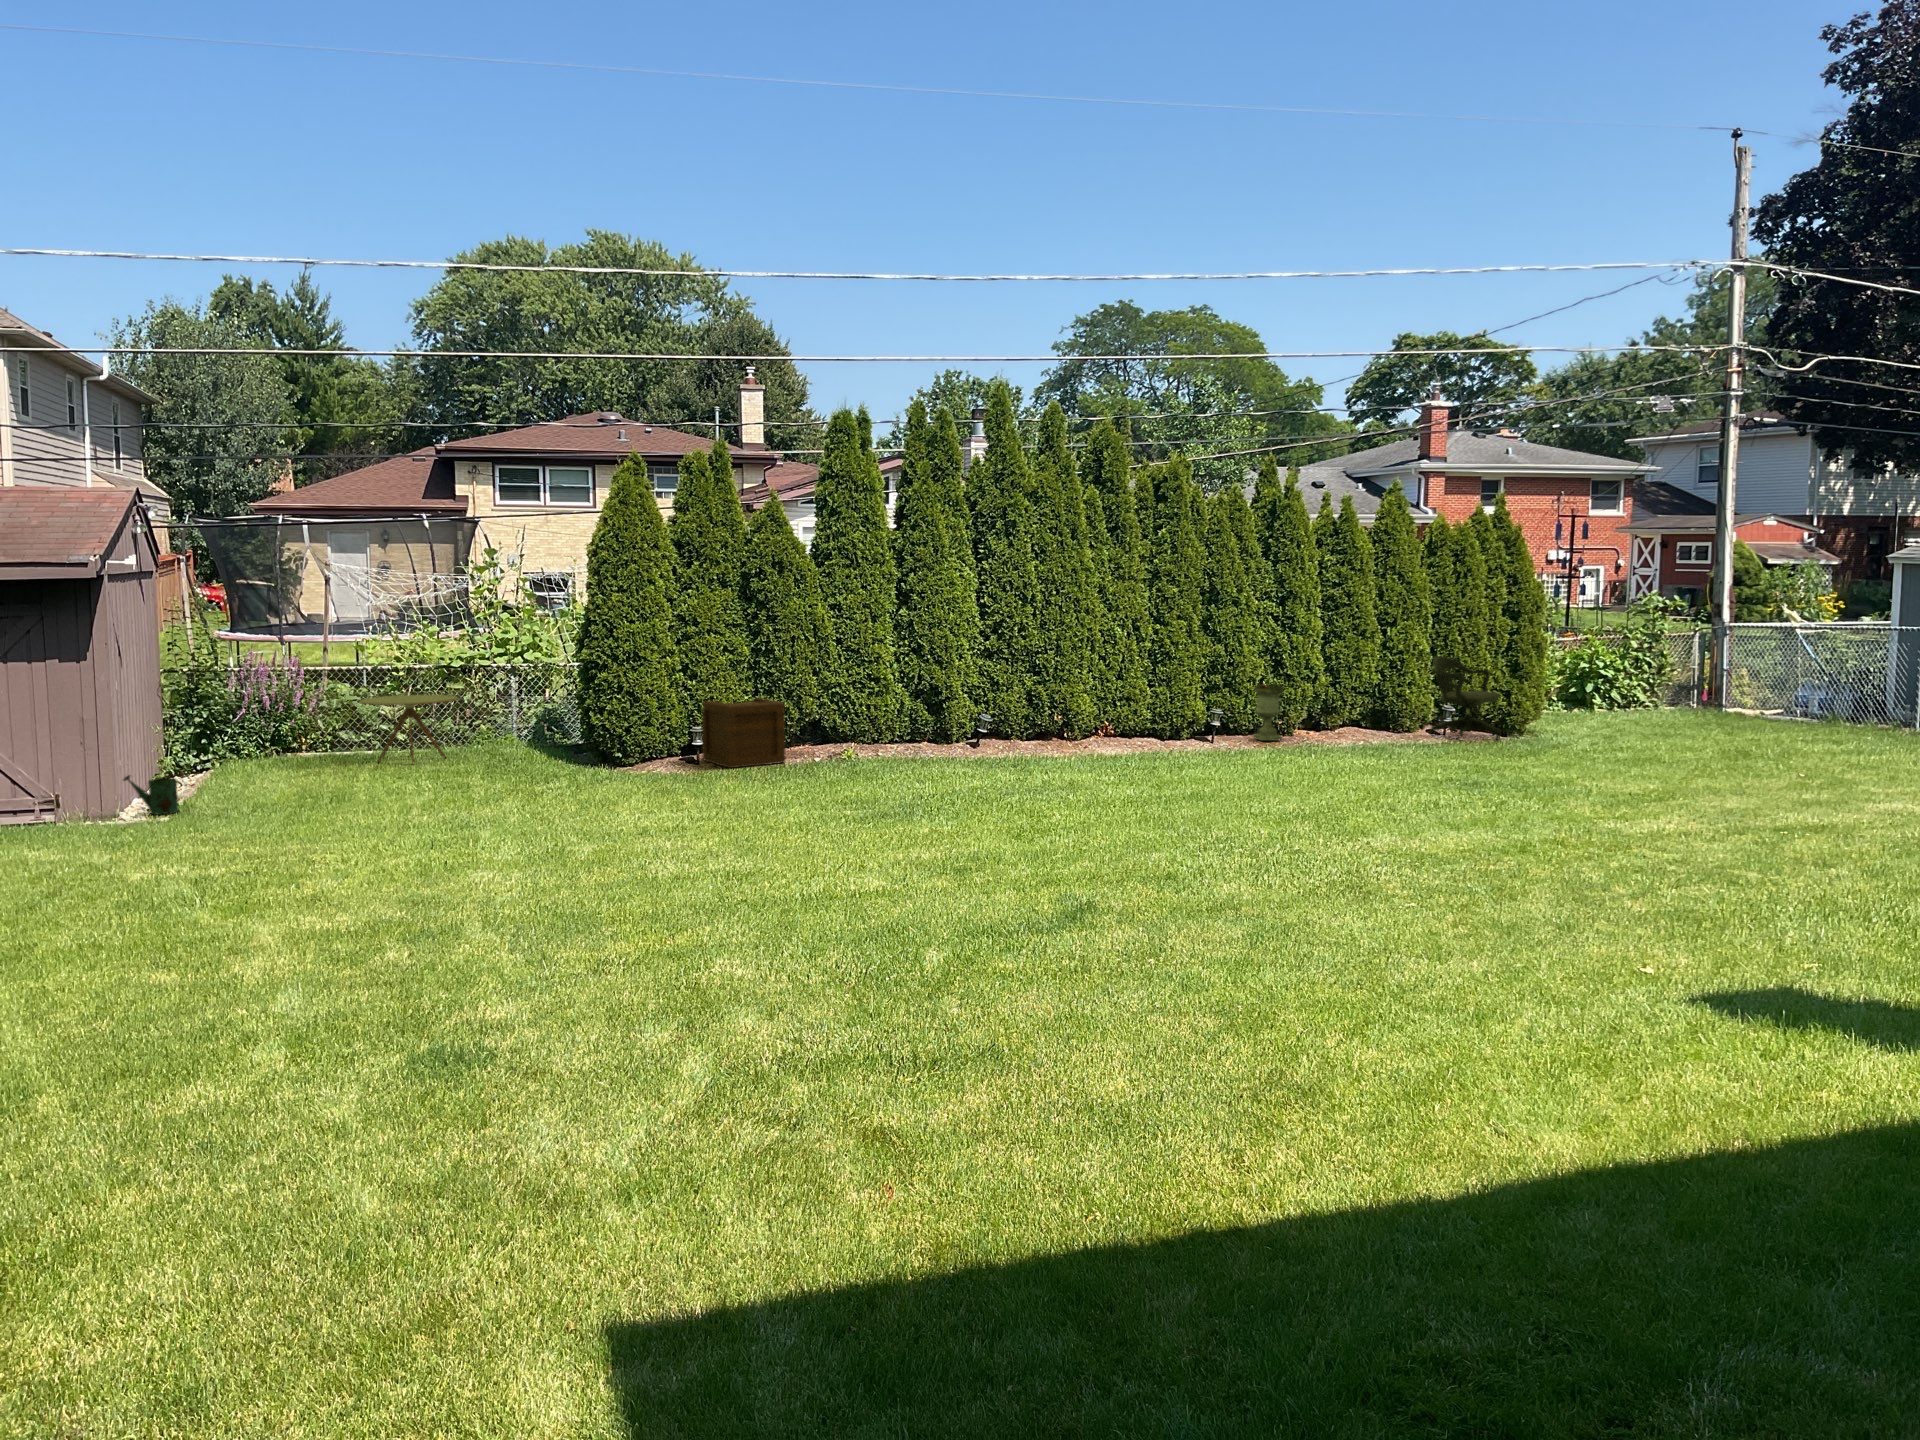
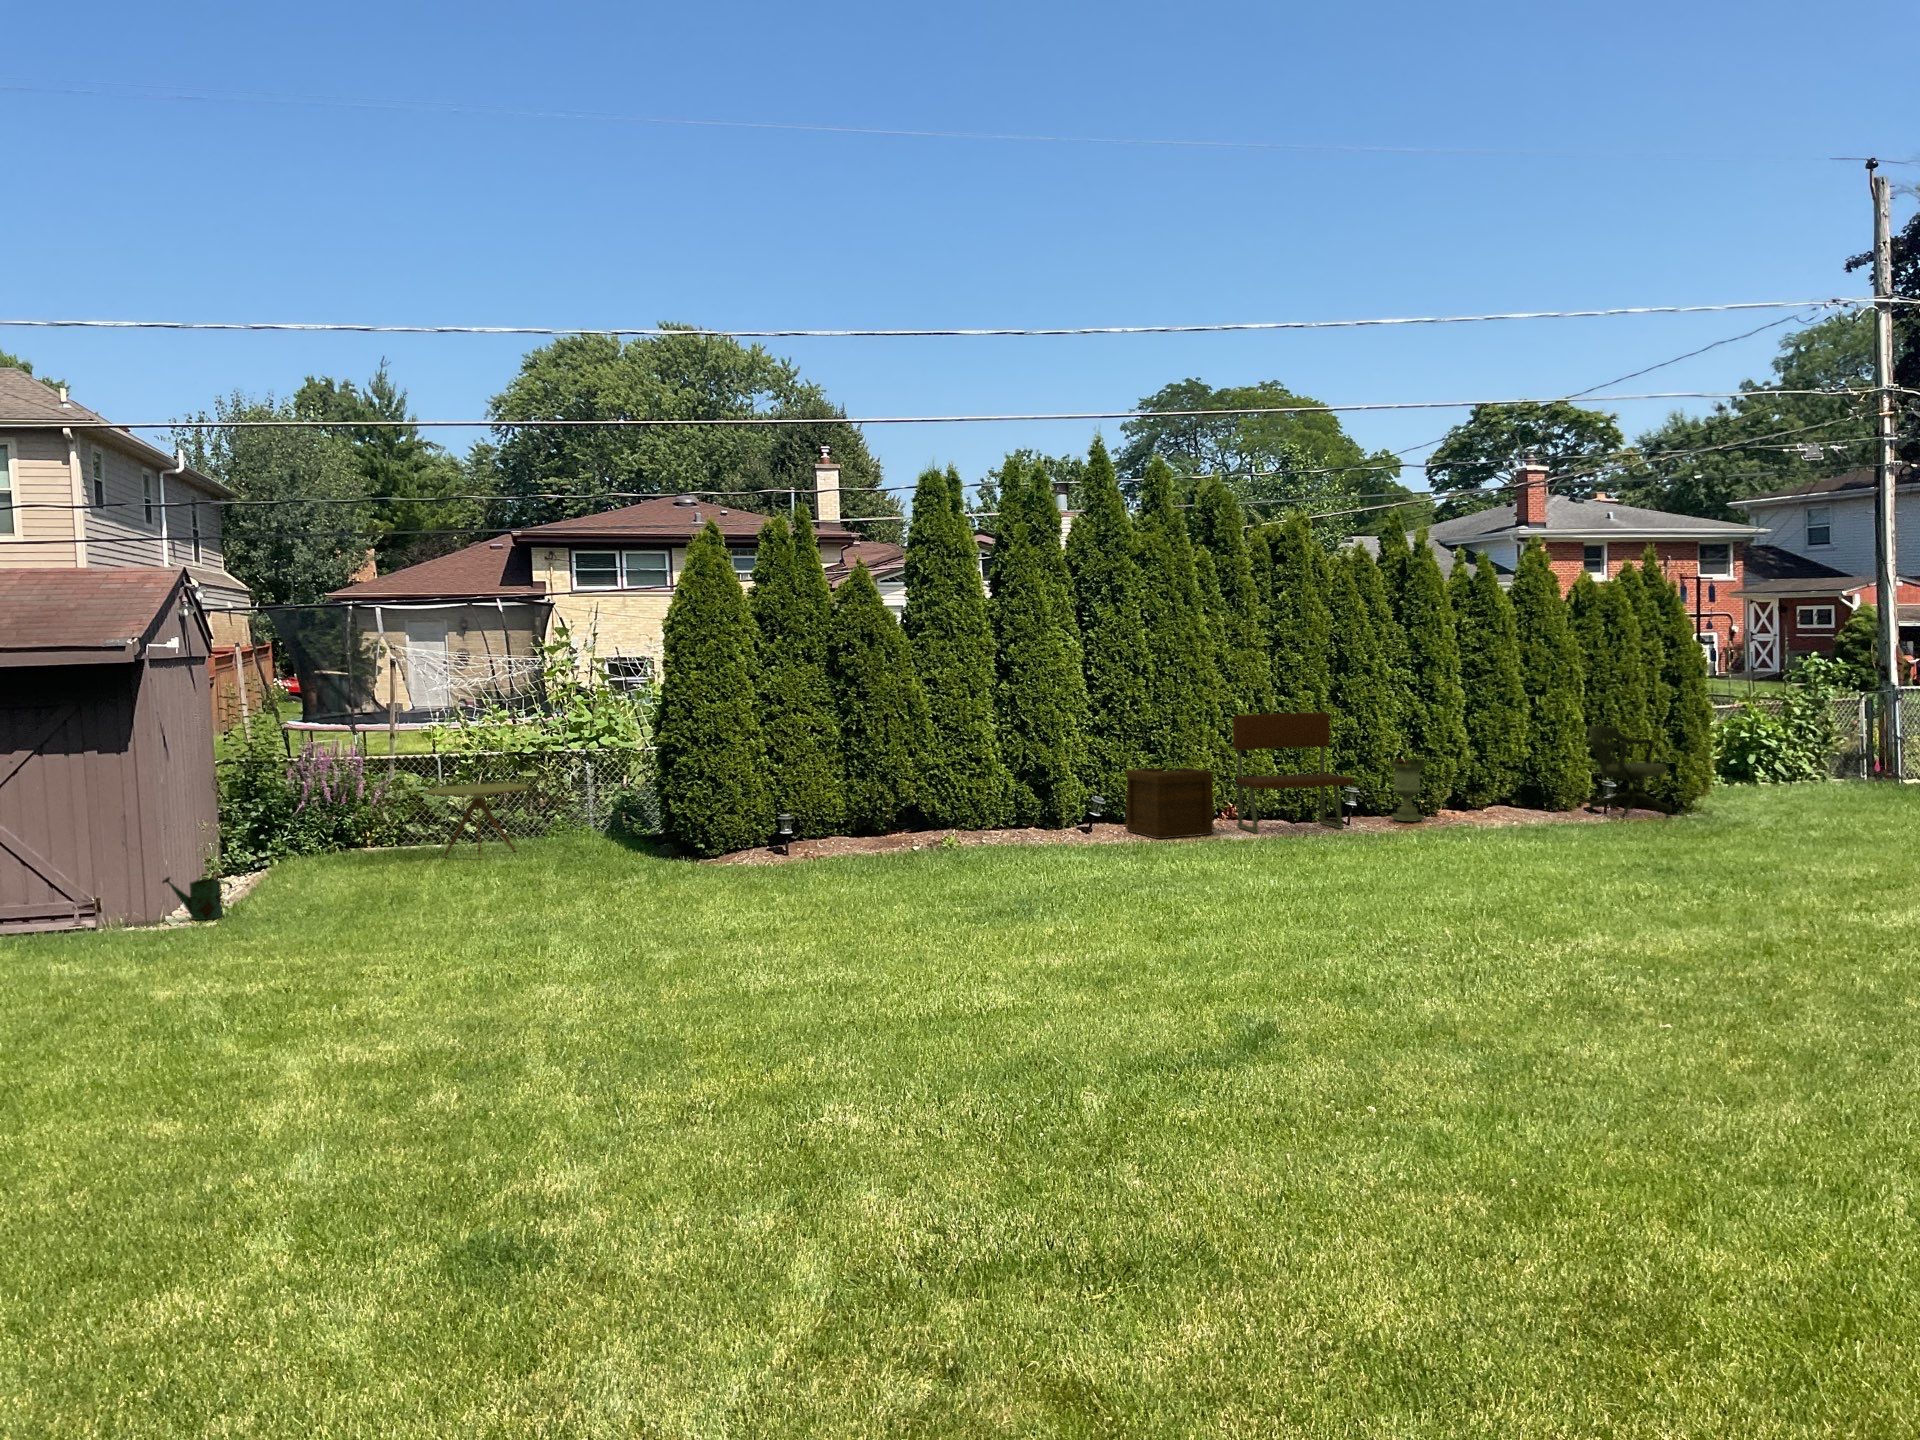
bench: none [1111,640,1217,750] -> present [1233,712,1354,833]
wooden crate: present [702,698,786,768] -> present [1125,768,1214,839]

